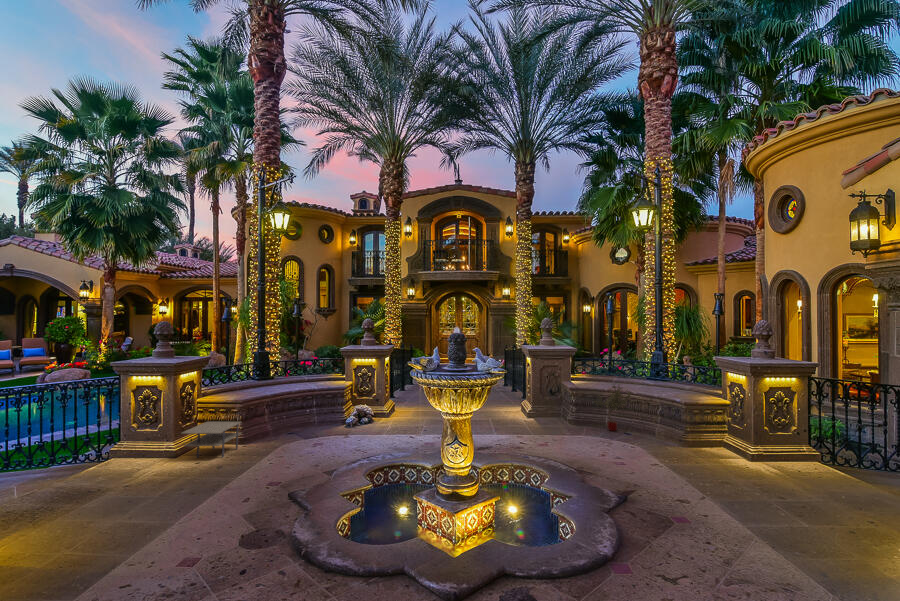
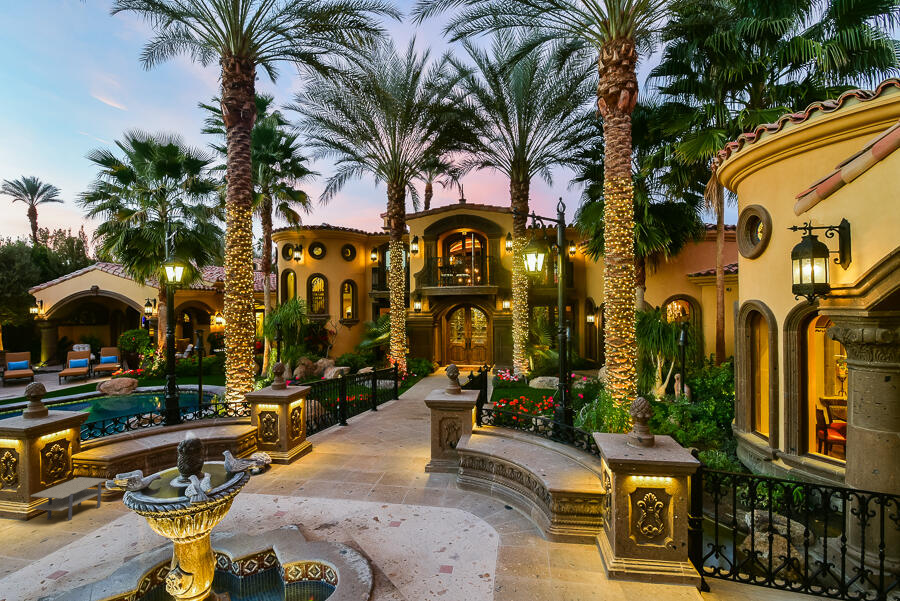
potted tree: present [595,384,631,431] -> none [478,451,513,506]

